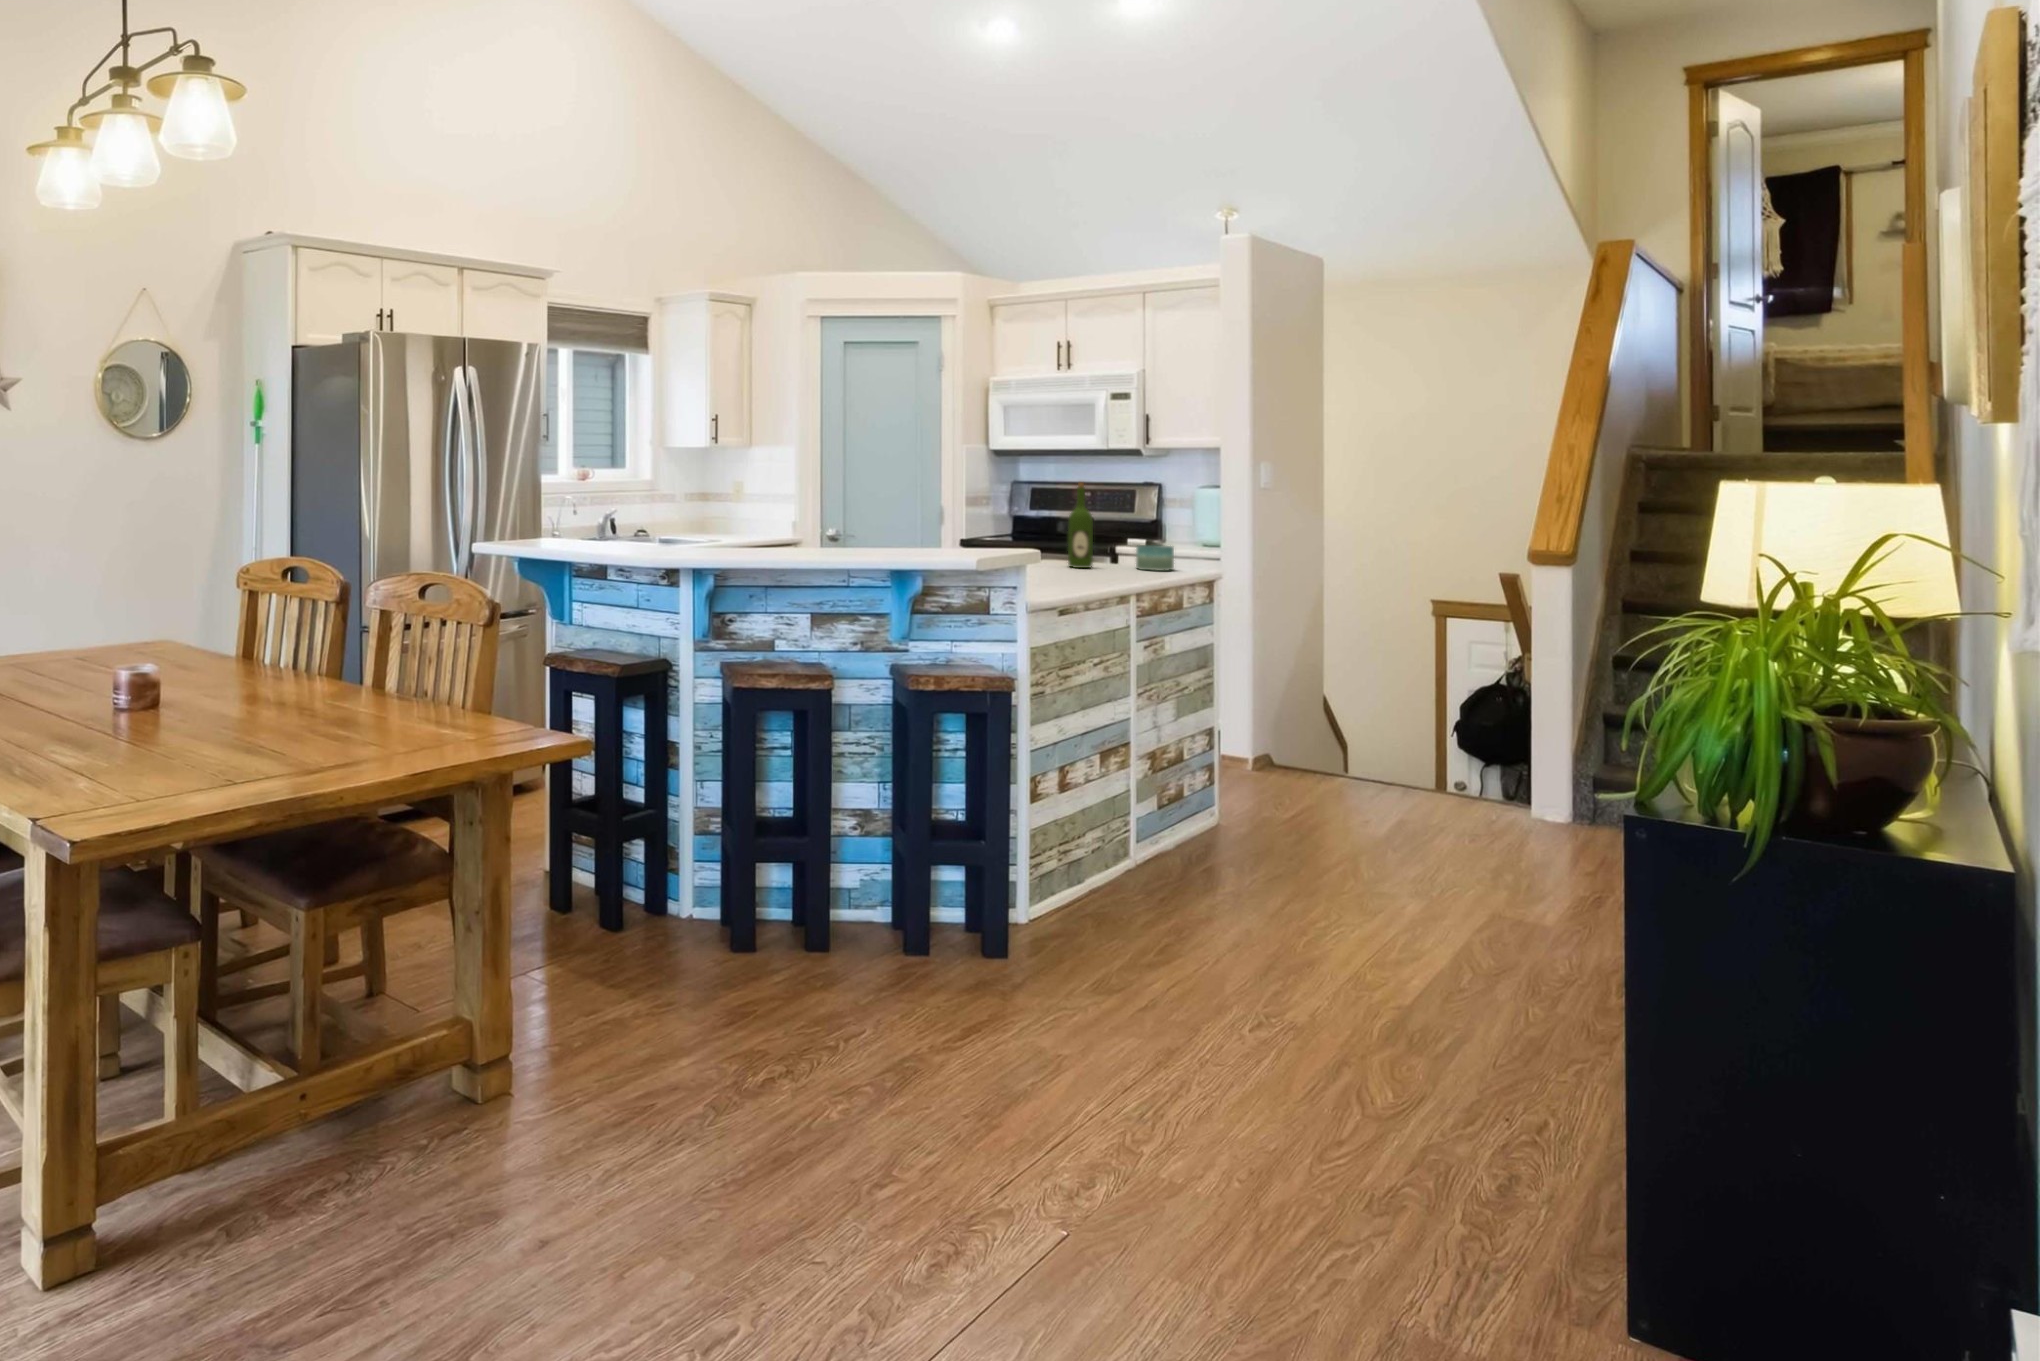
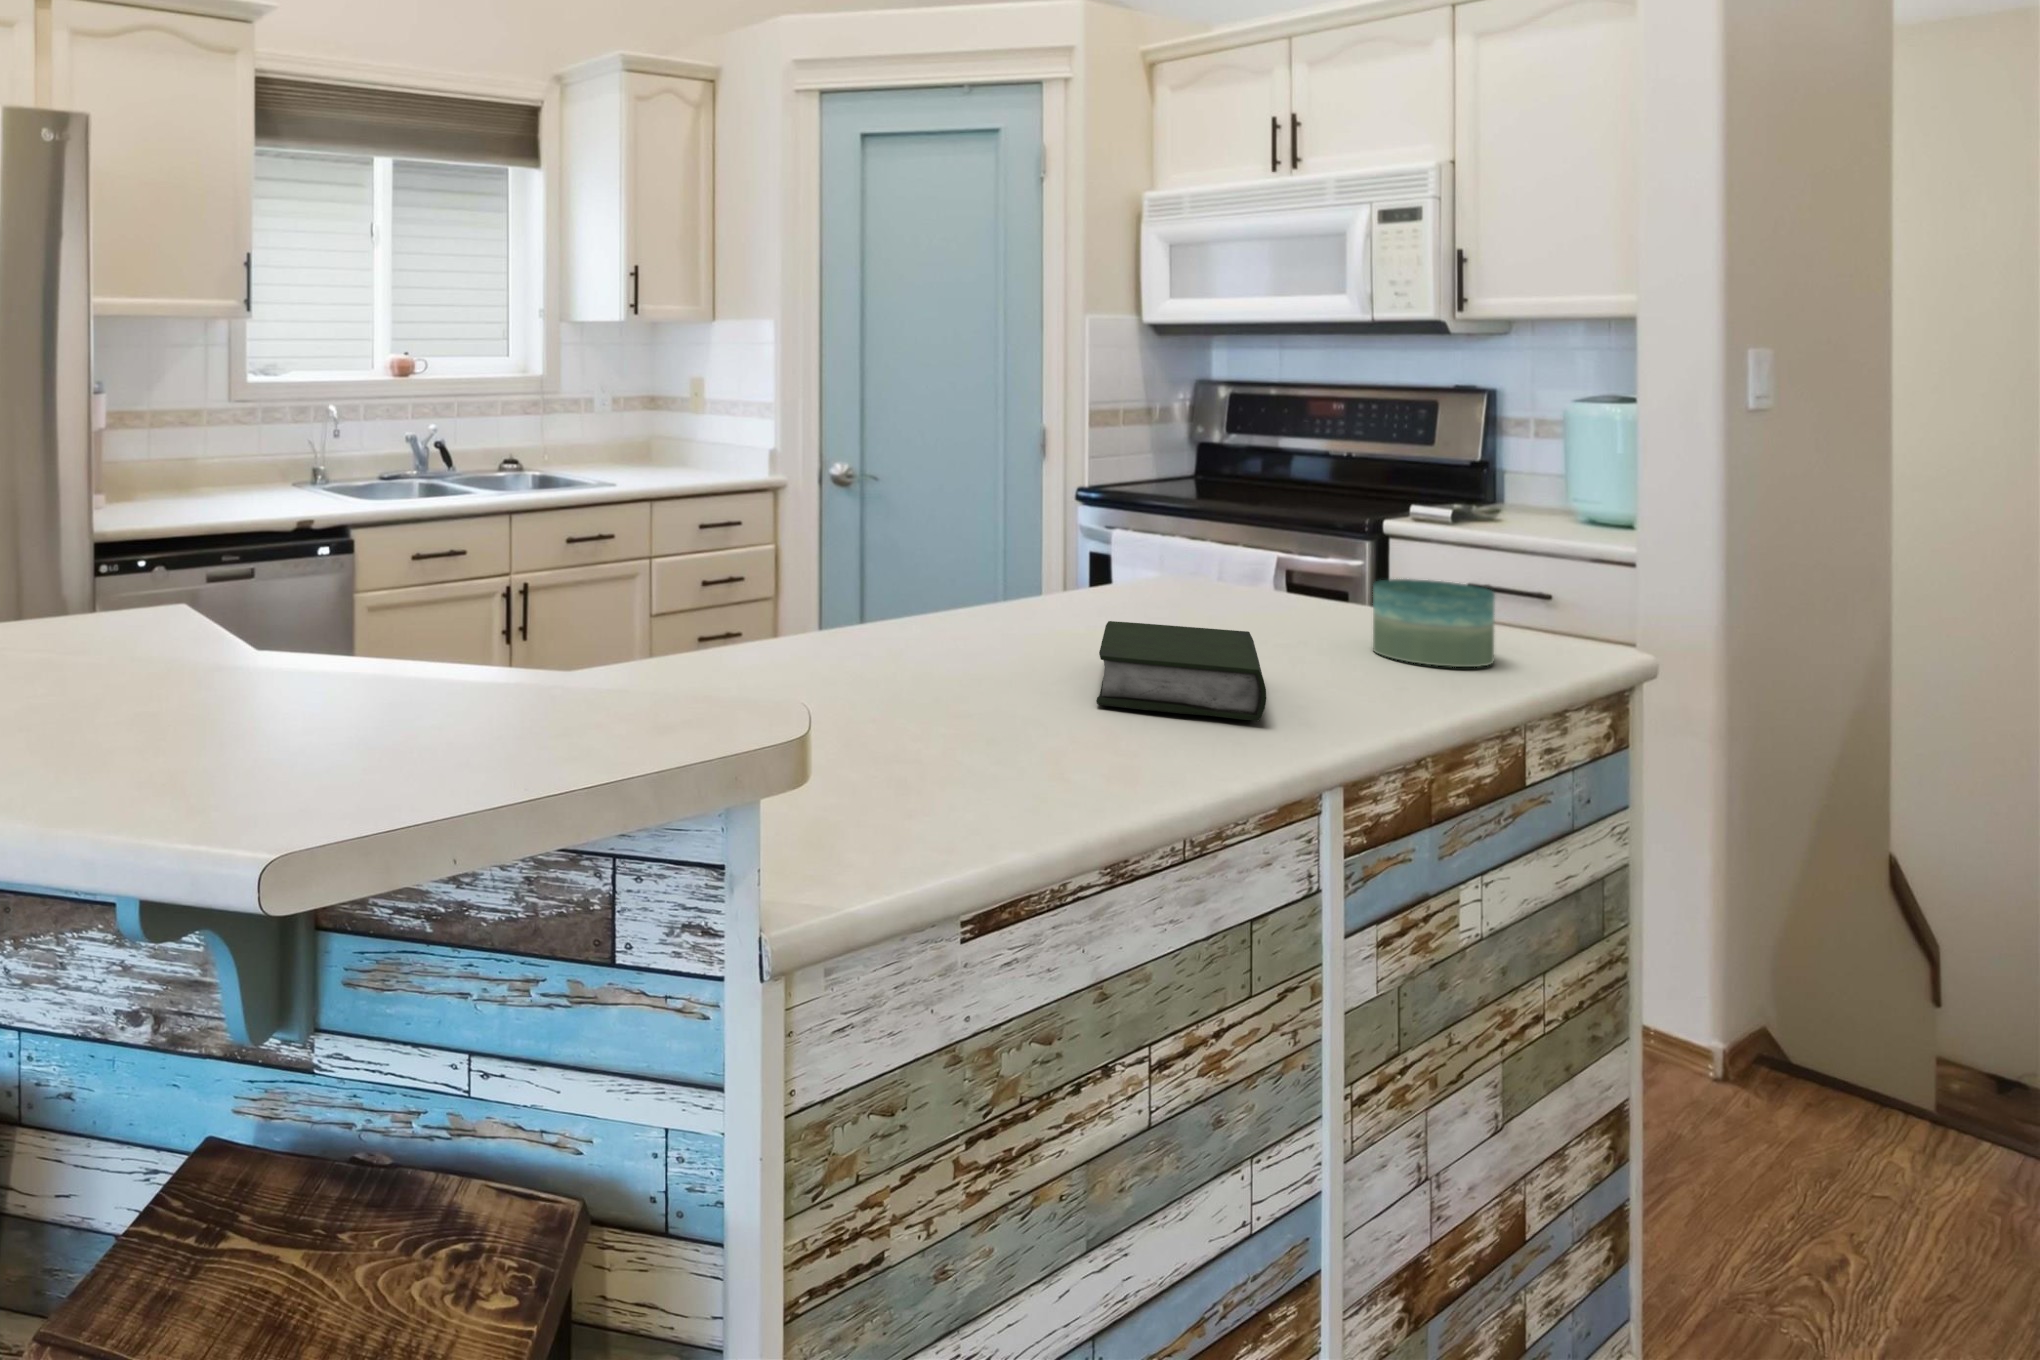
wine bottle: present [1068,482,1093,568] -> none [1163,396,1234,644]
book: none [1058,557,1115,578] -> present [1096,621,1266,721]

